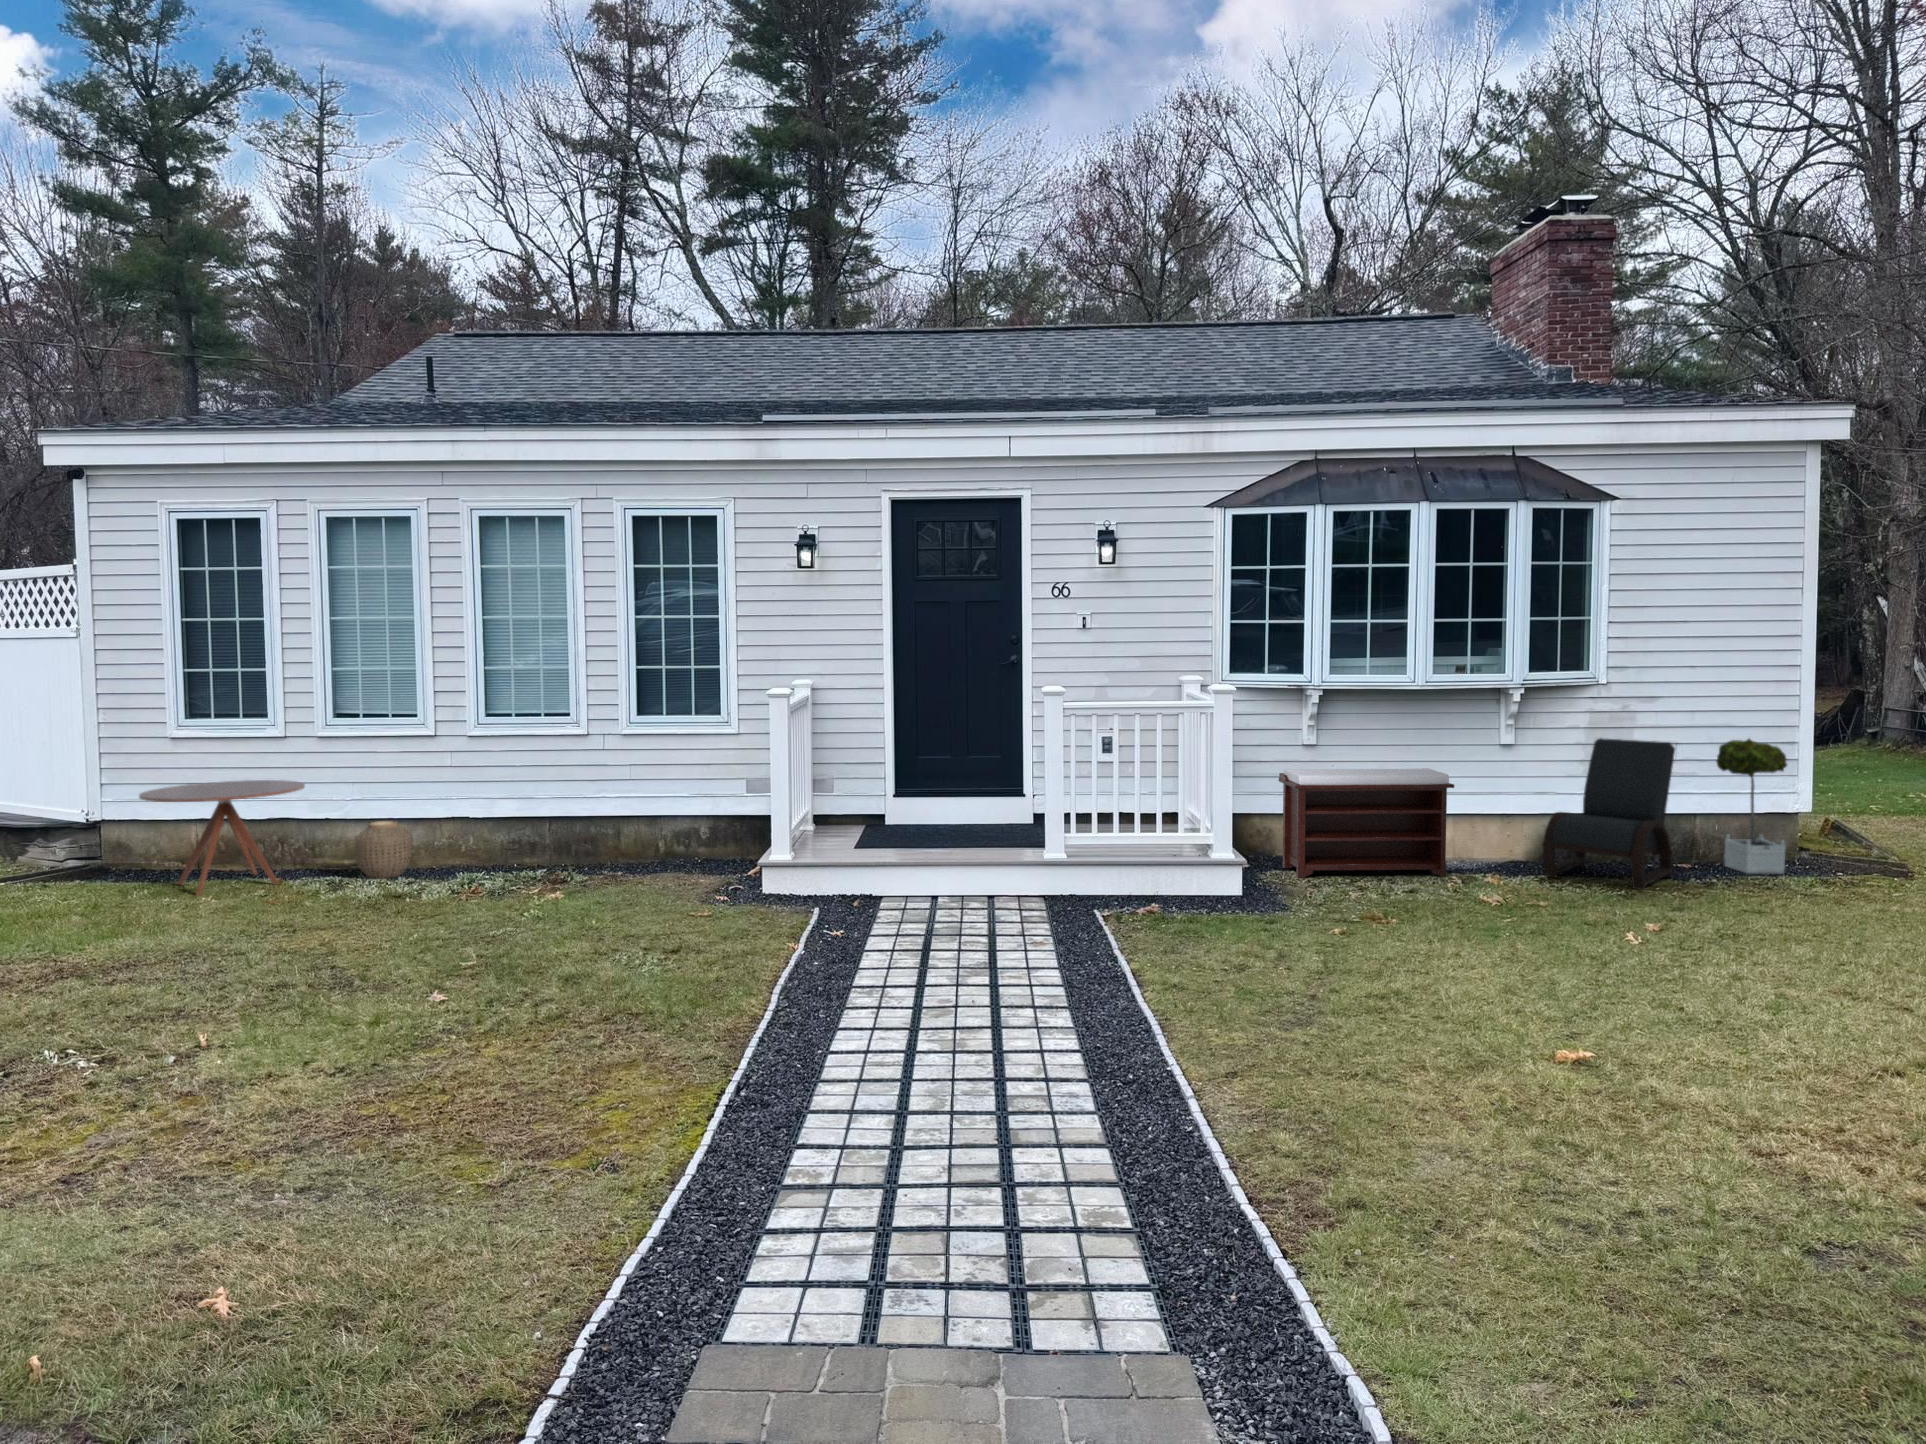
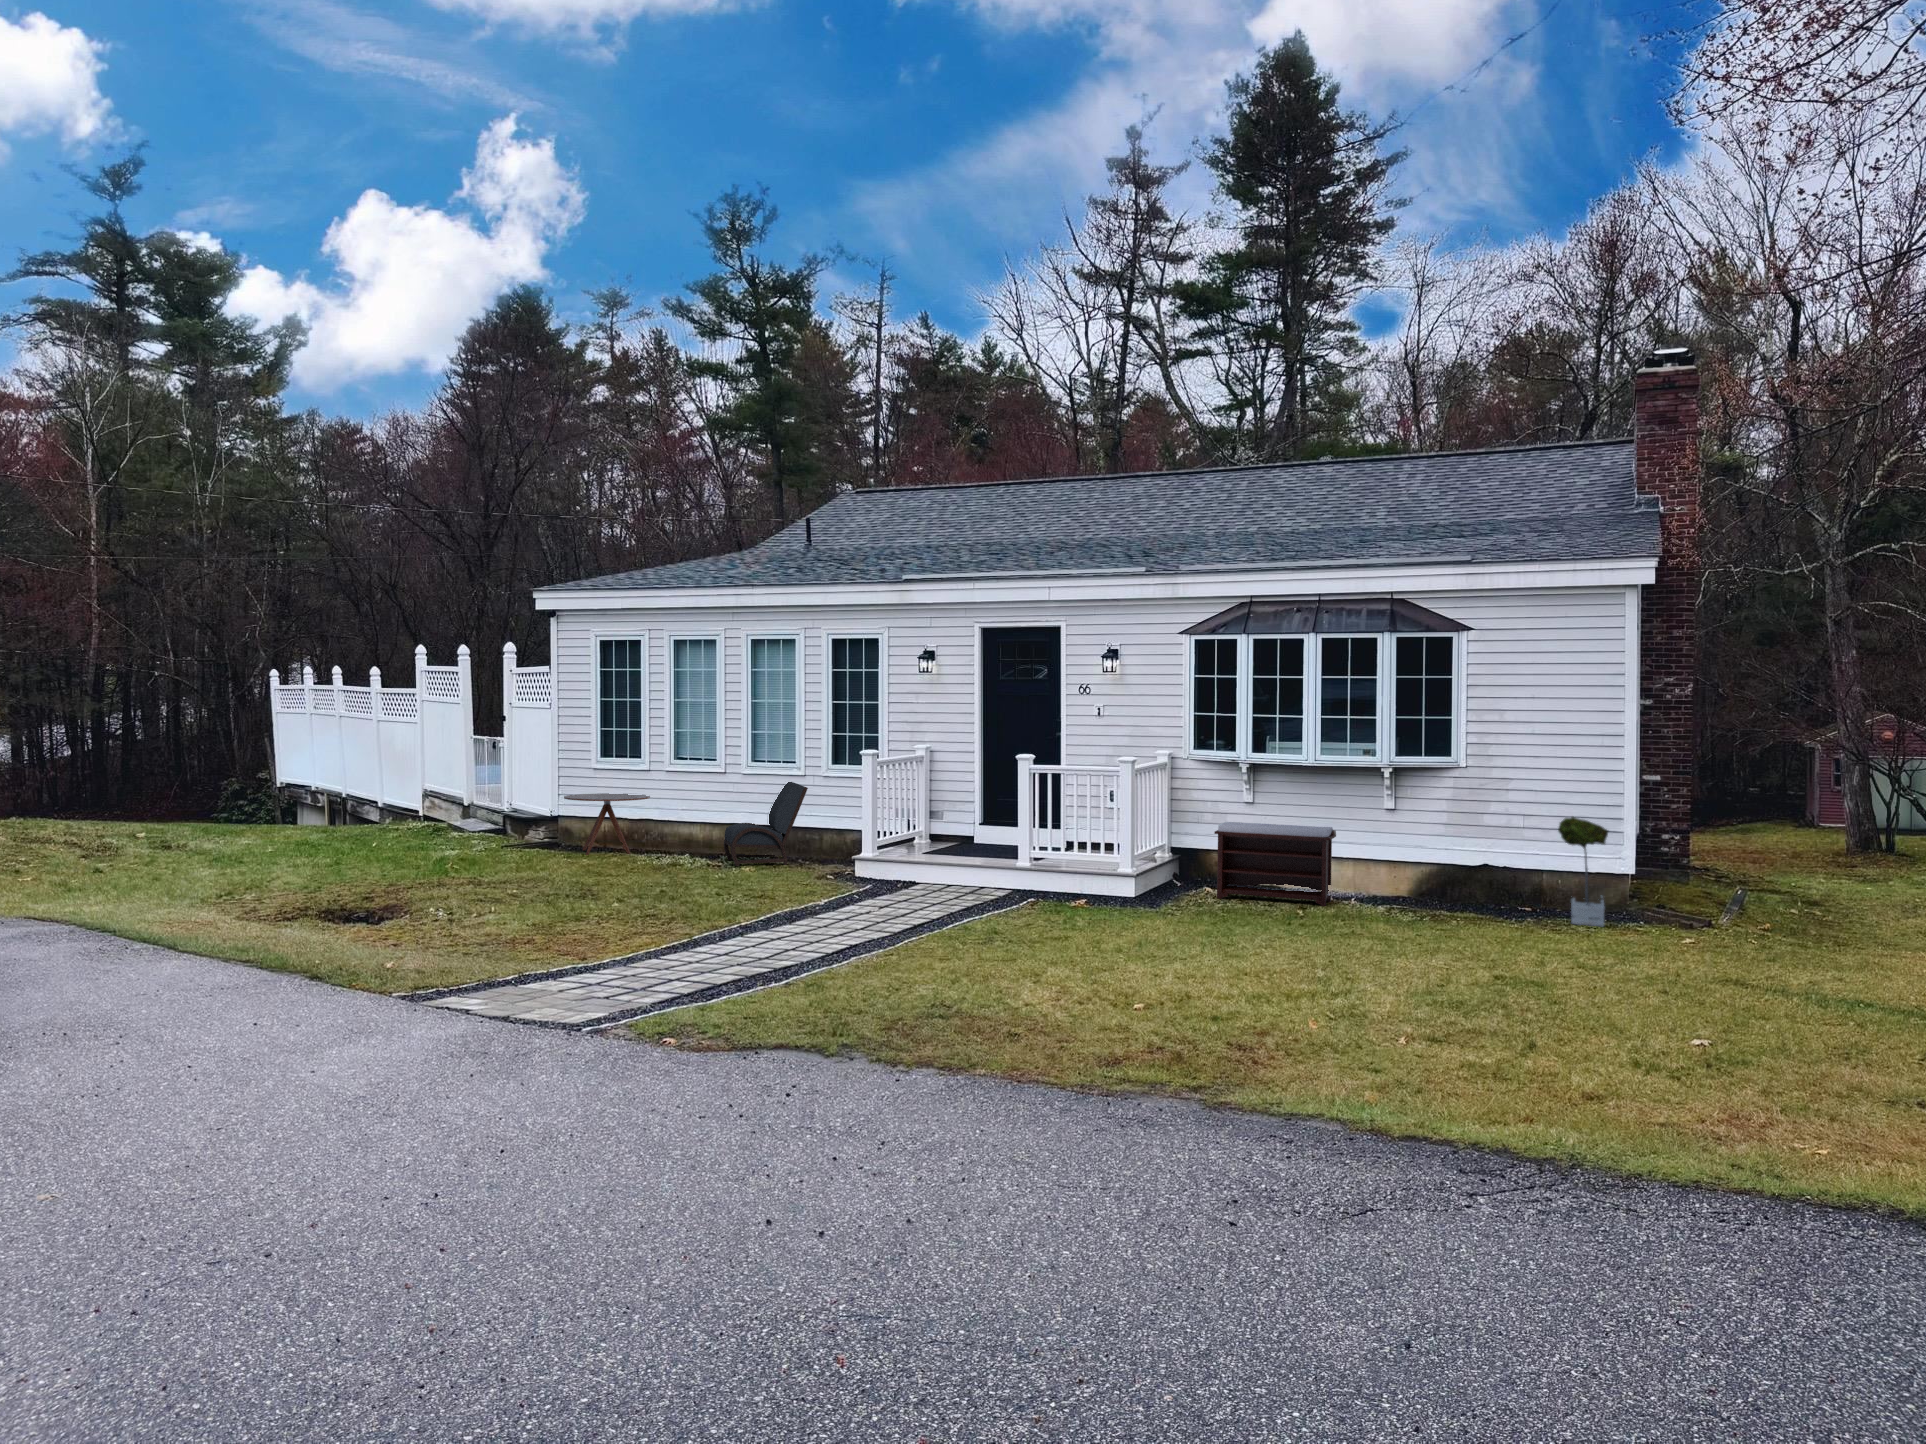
lounge chair: present [1542,738,1675,890] -> present [724,782,808,866]
woven basket: present [355,821,412,878] -> none [671,822,703,856]

